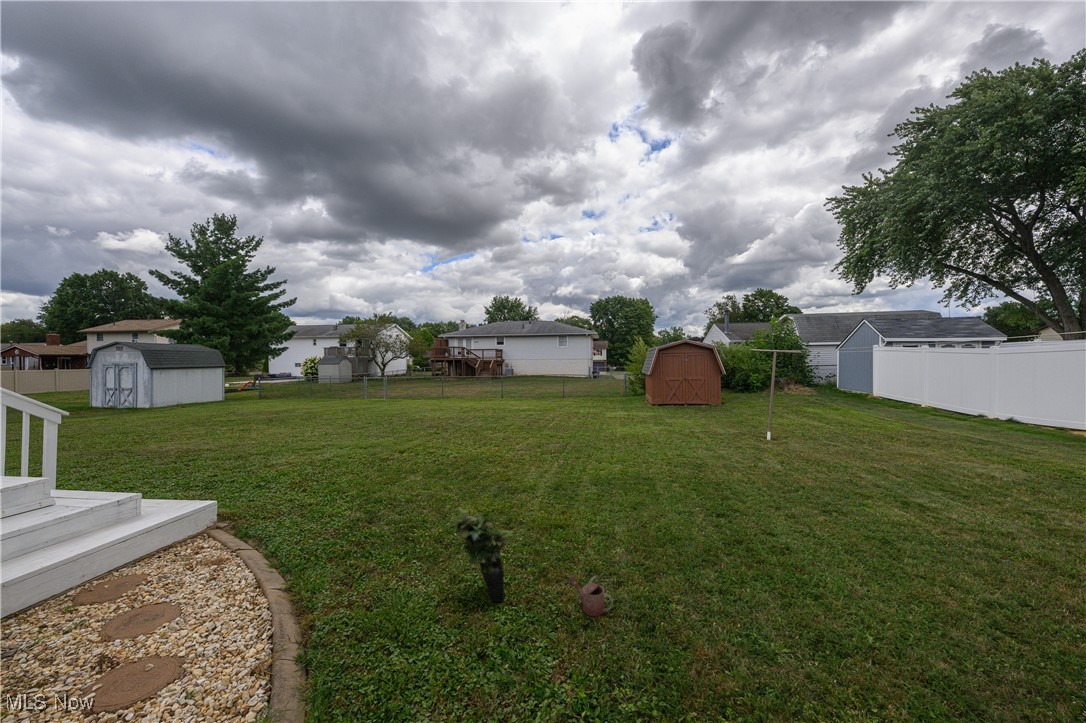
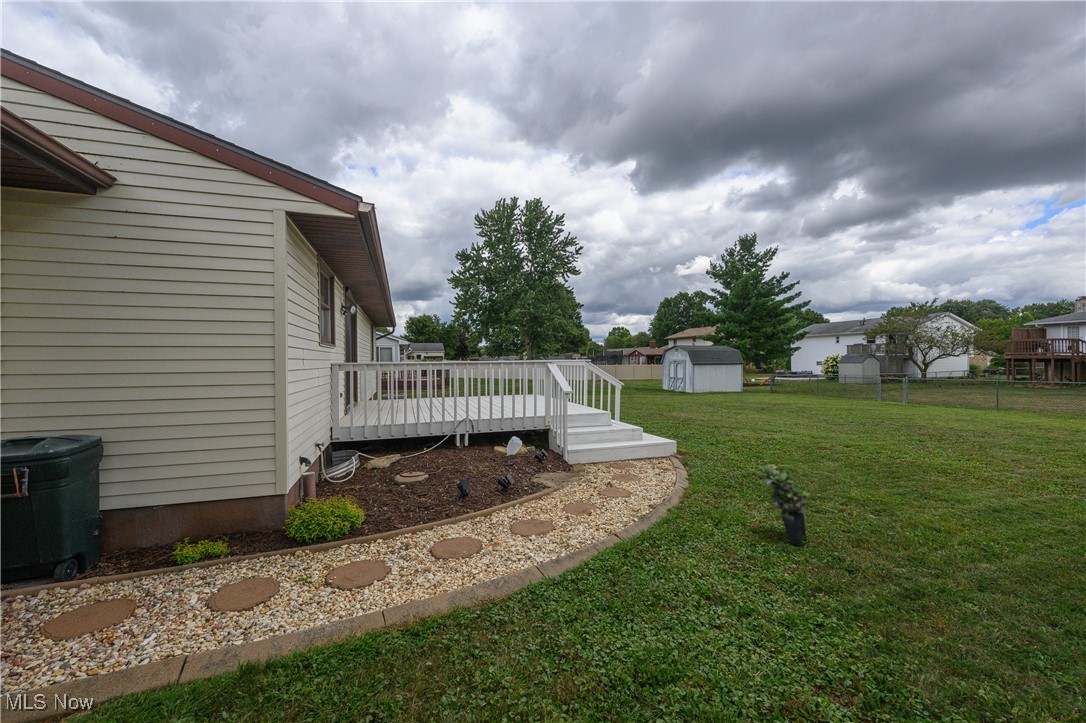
watering can: present [568,575,613,617] -> none [856,550,887,591]

